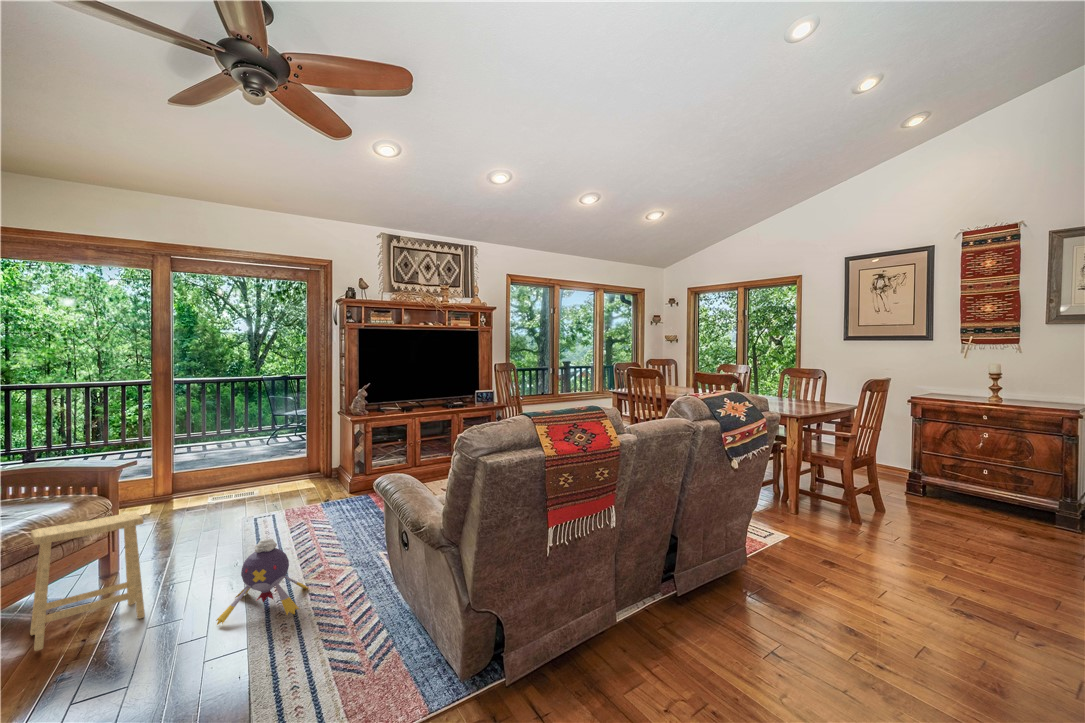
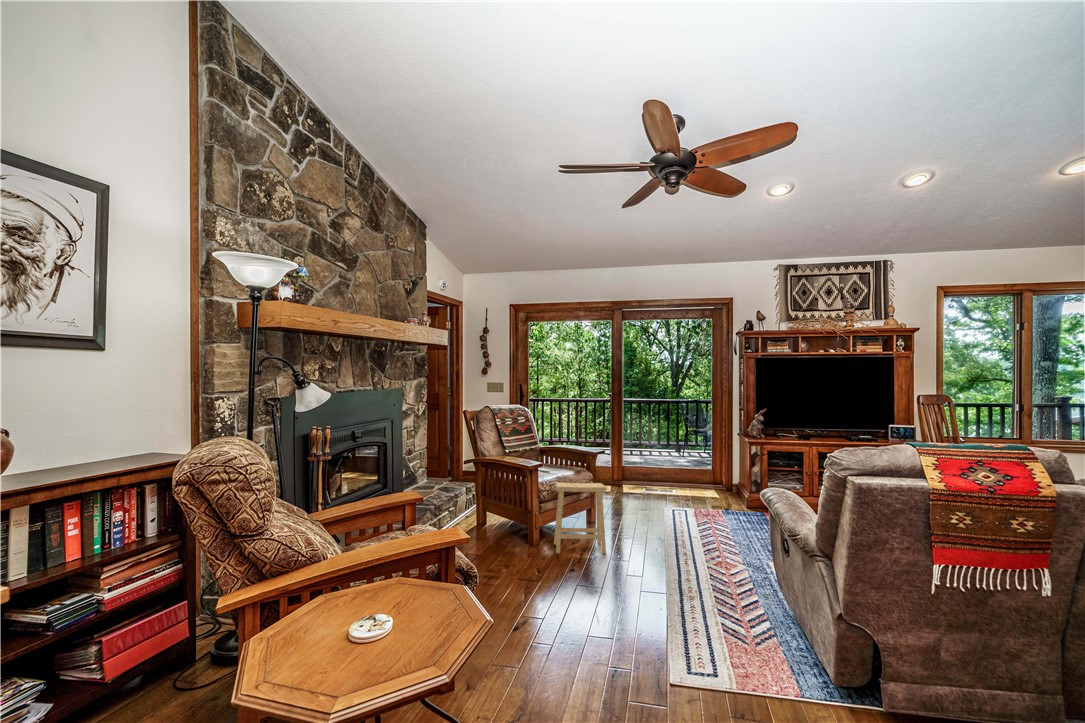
plush toy: present [216,539,309,625] -> none [645,520,710,584]

